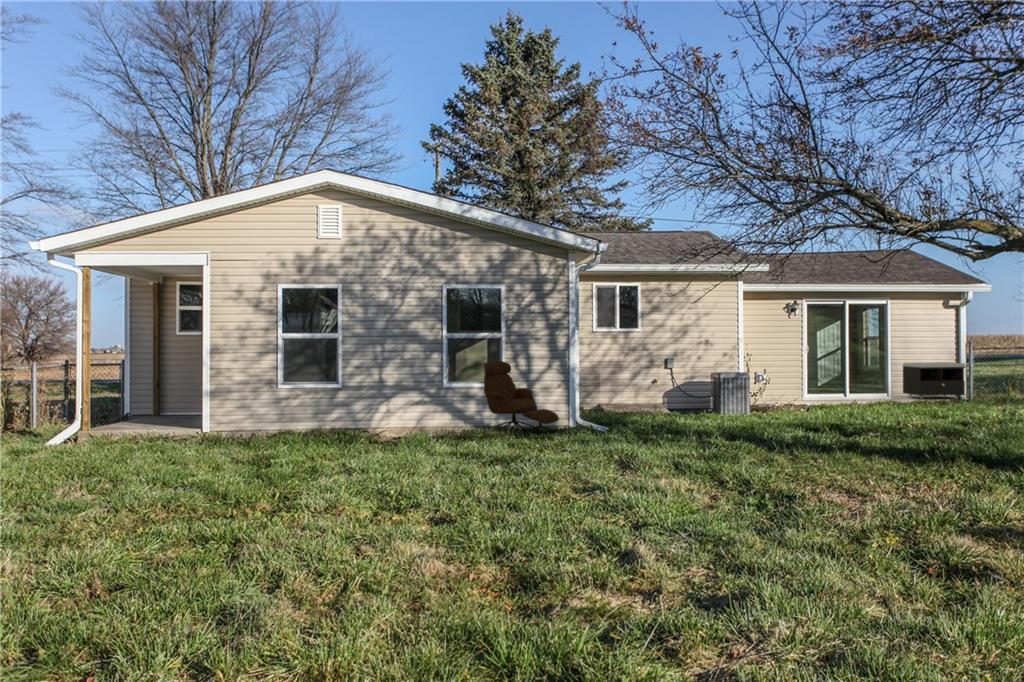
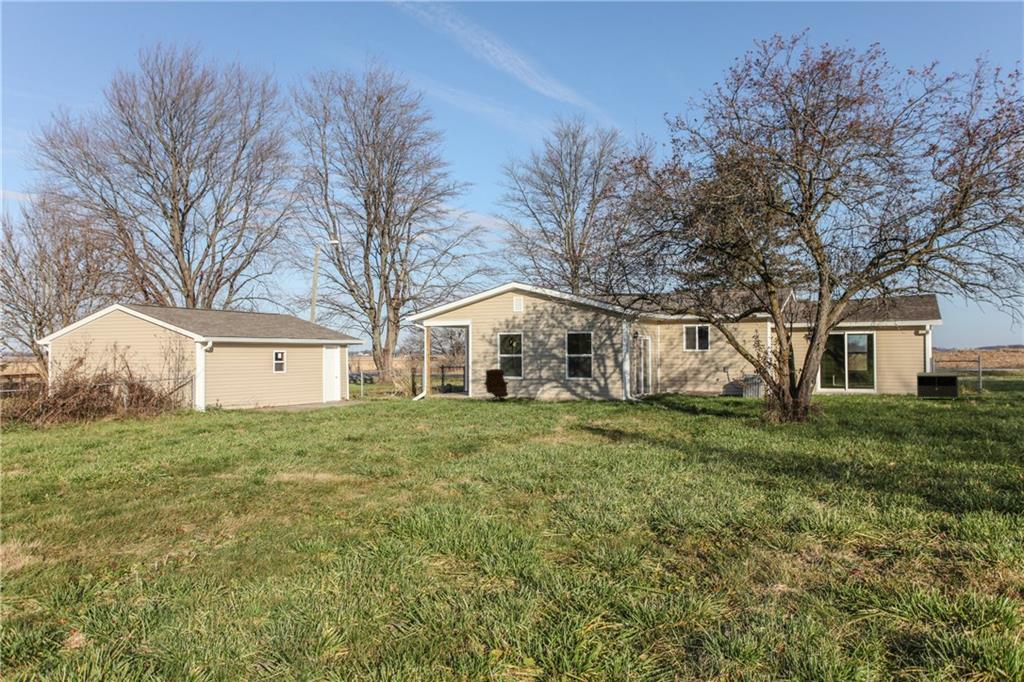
lounge chair: present [484,361,559,434] -> present [484,369,508,401]

